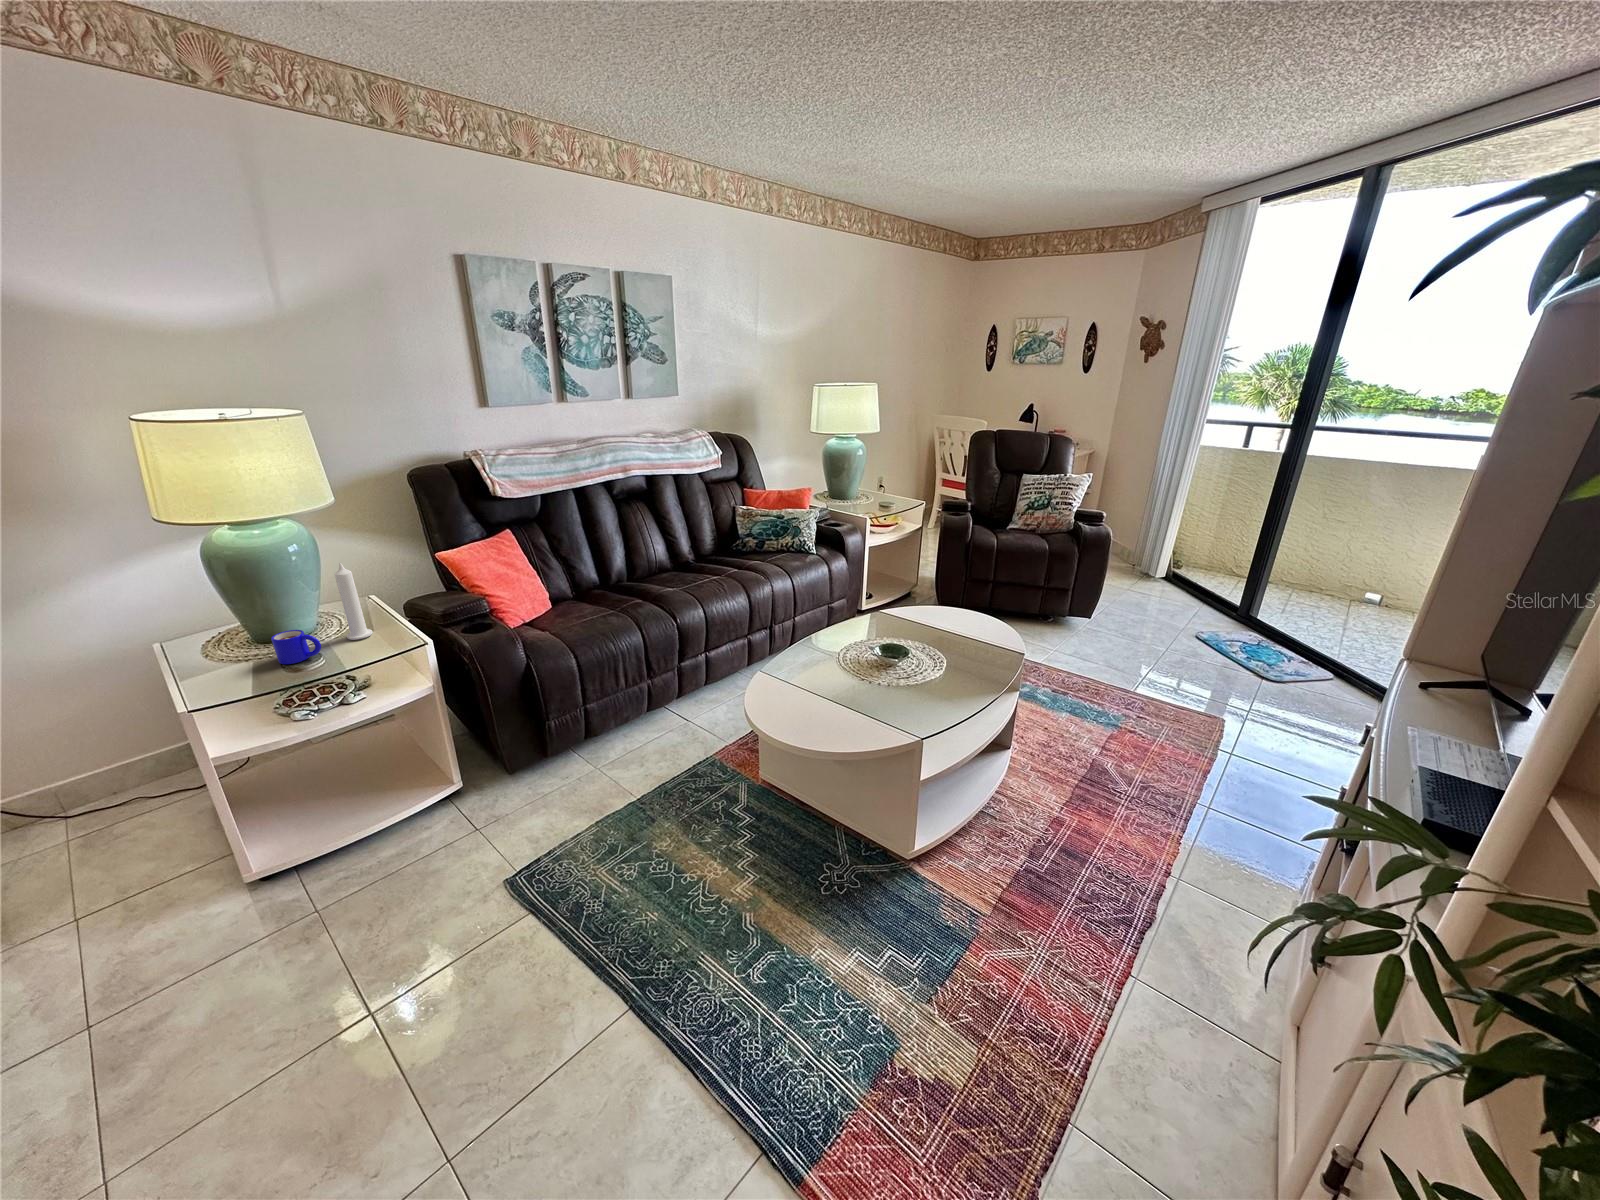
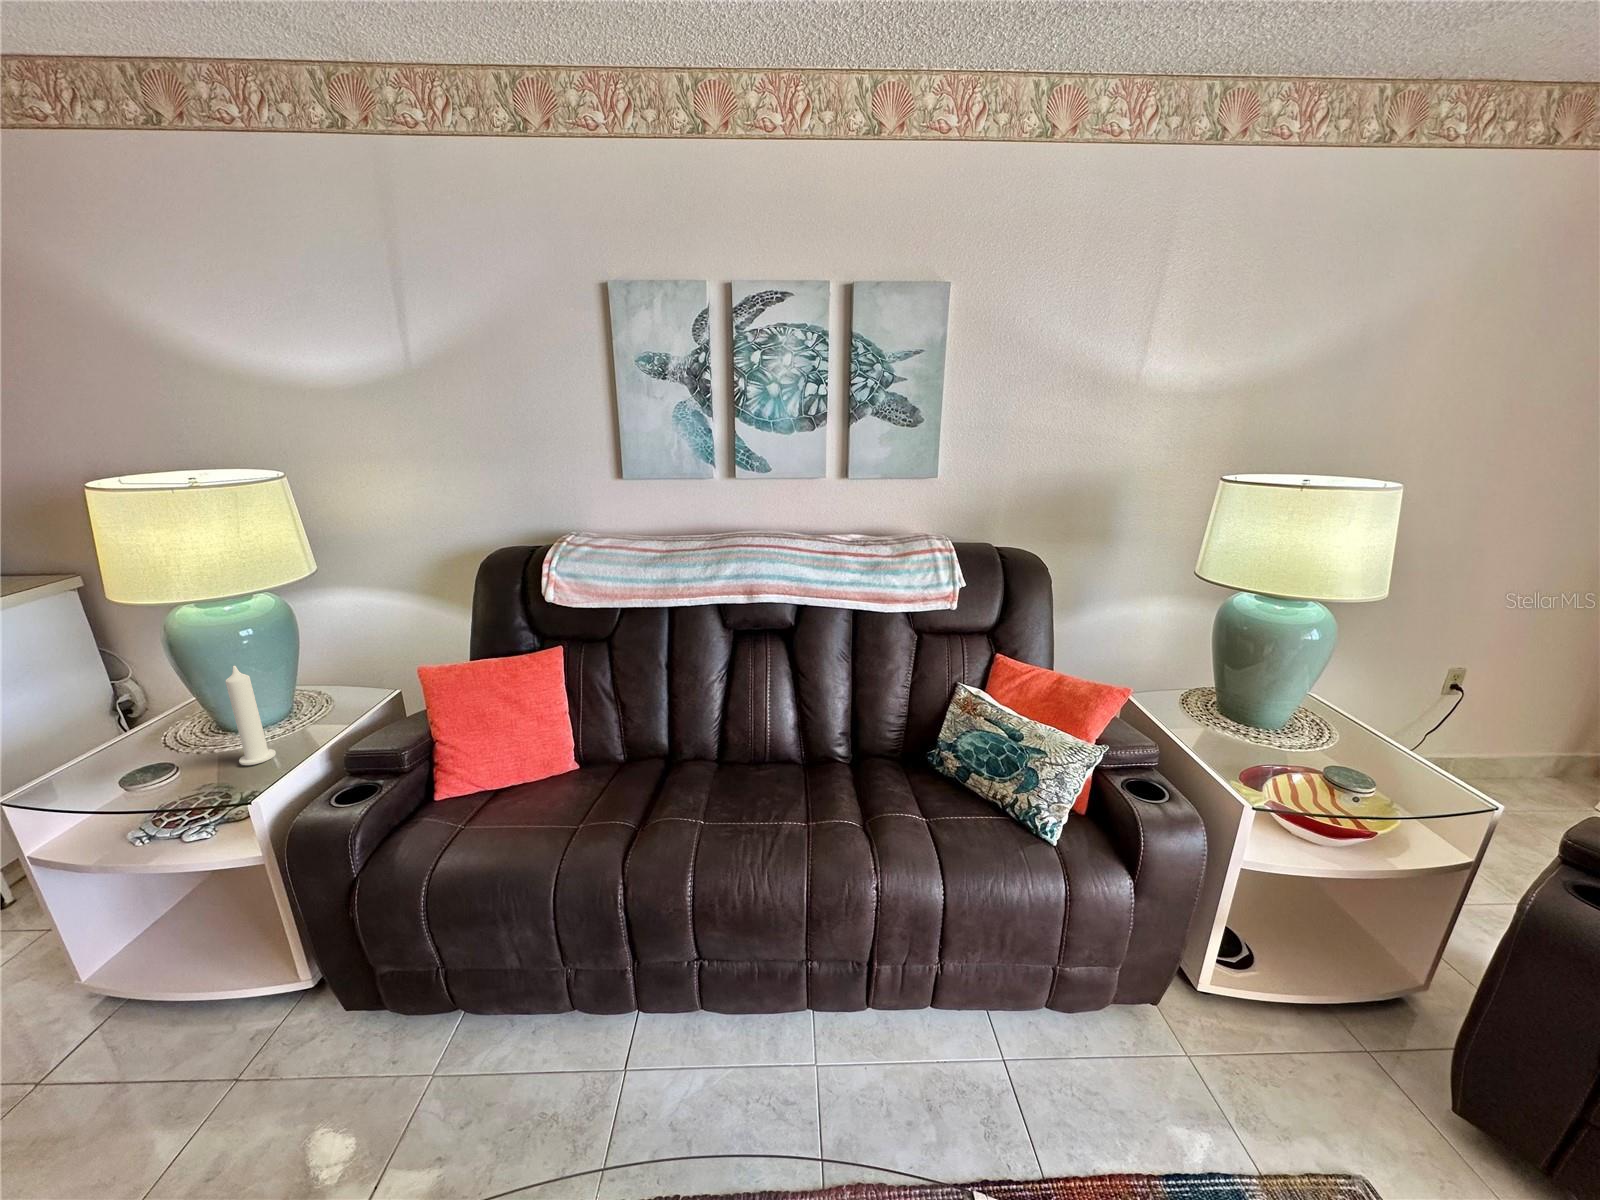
mug: present [271,630,321,664] -> none [144,732,196,776]

